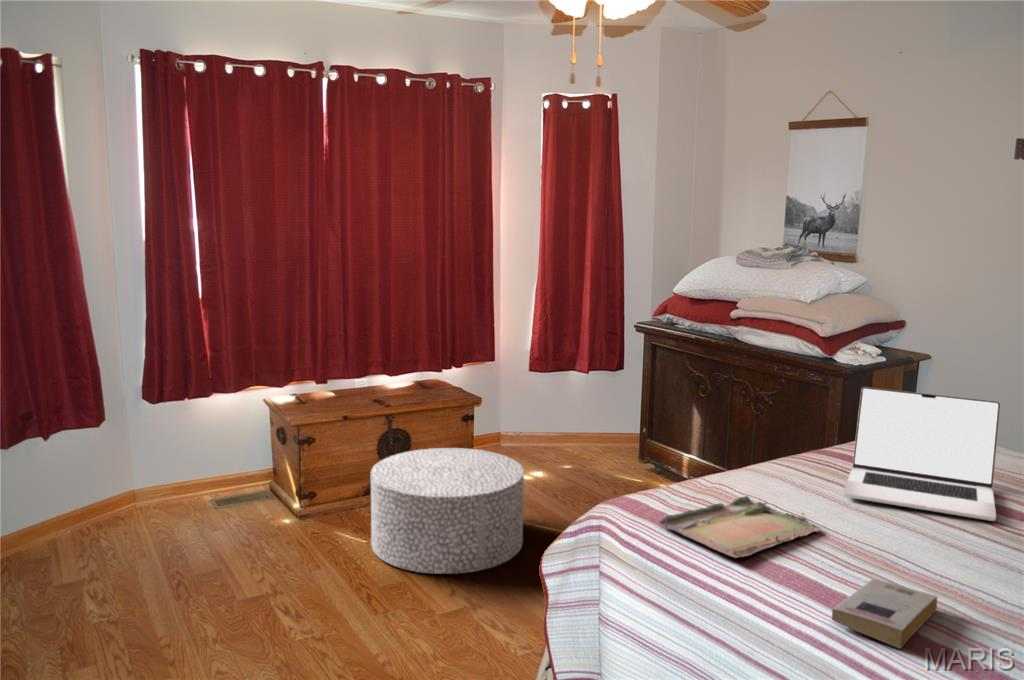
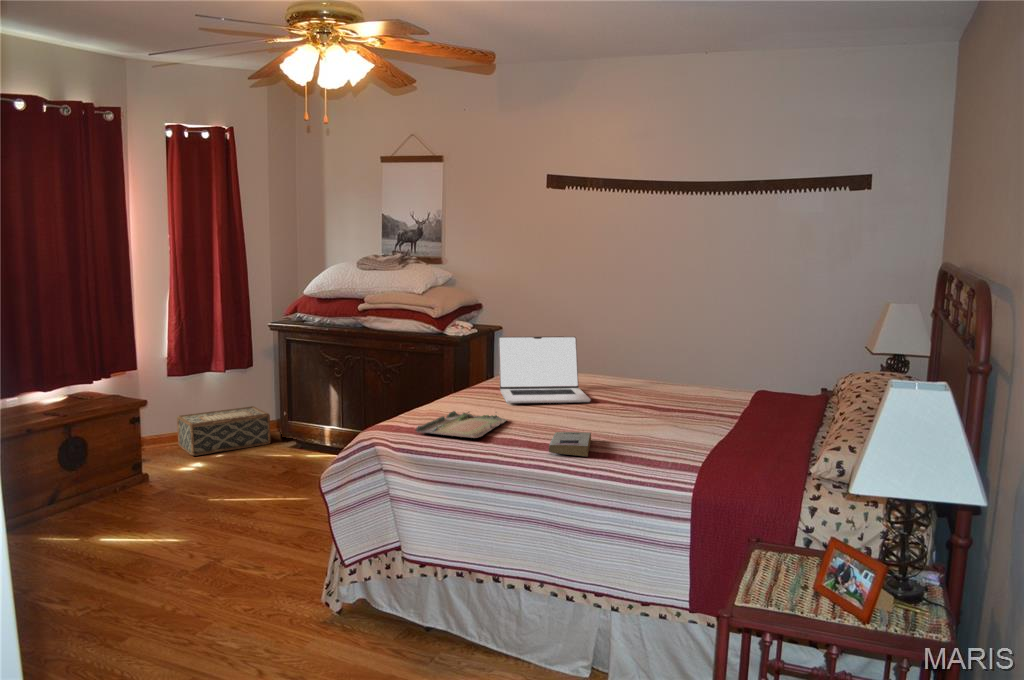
woven basket: none [533,416,628,464] -> present [177,406,271,456]
ottoman: present [371,448,524,574] -> none [69,442,222,551]

